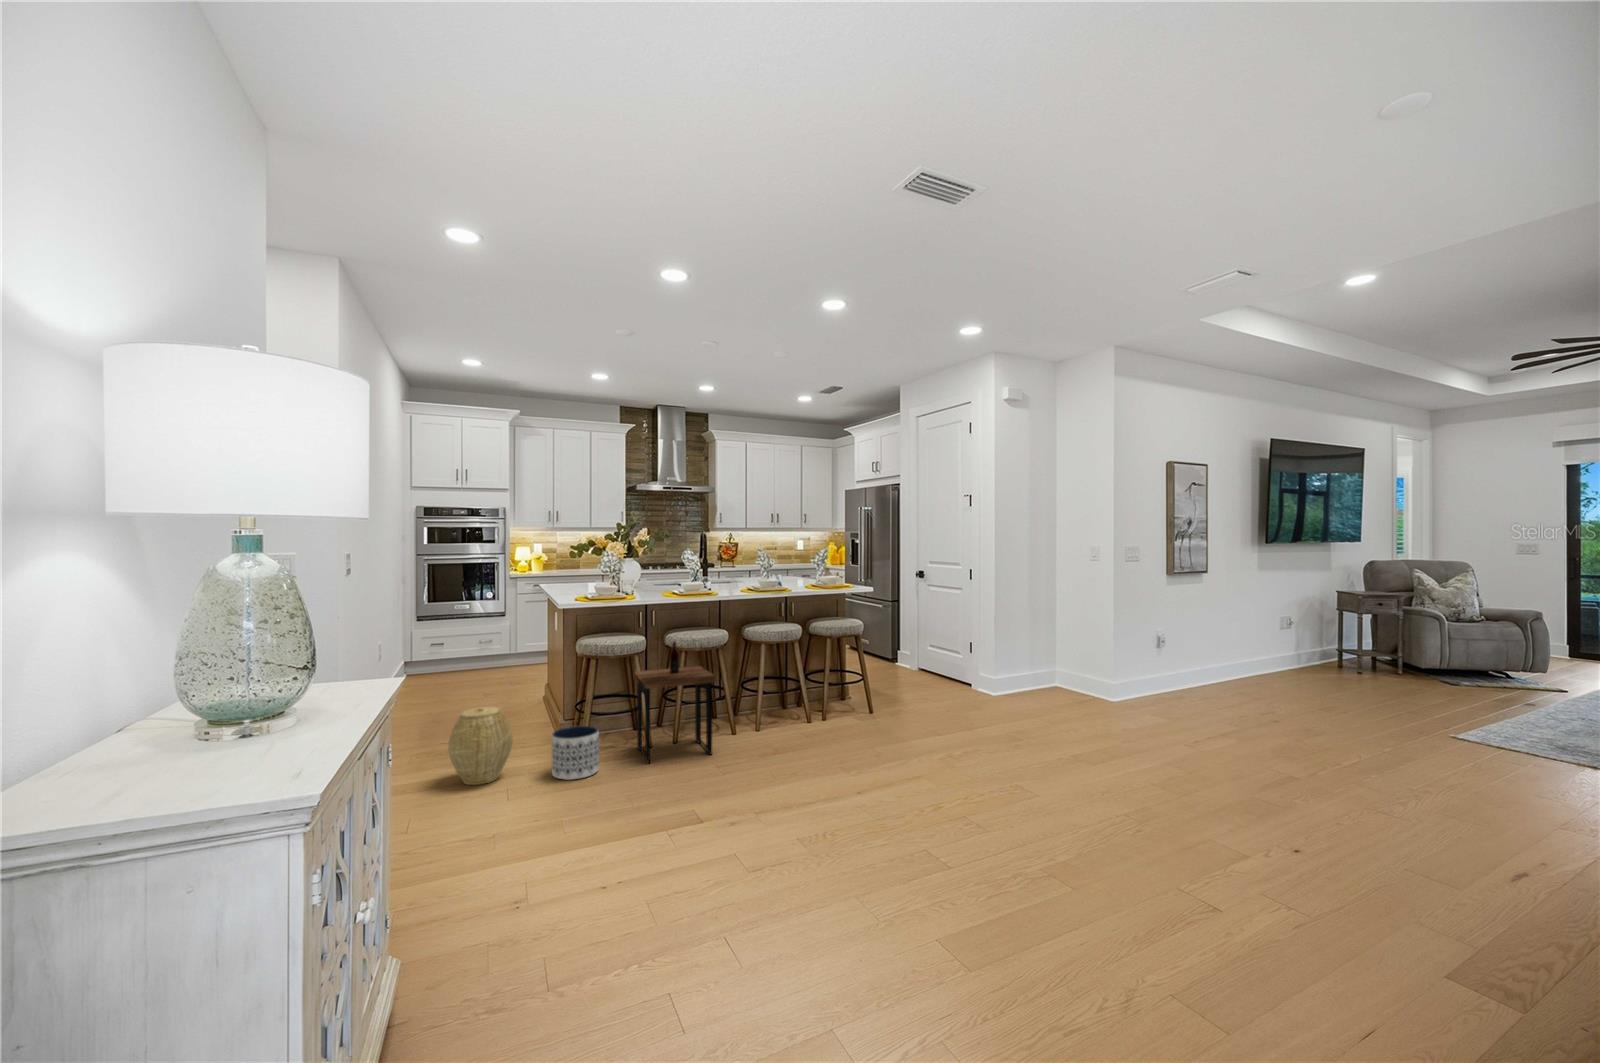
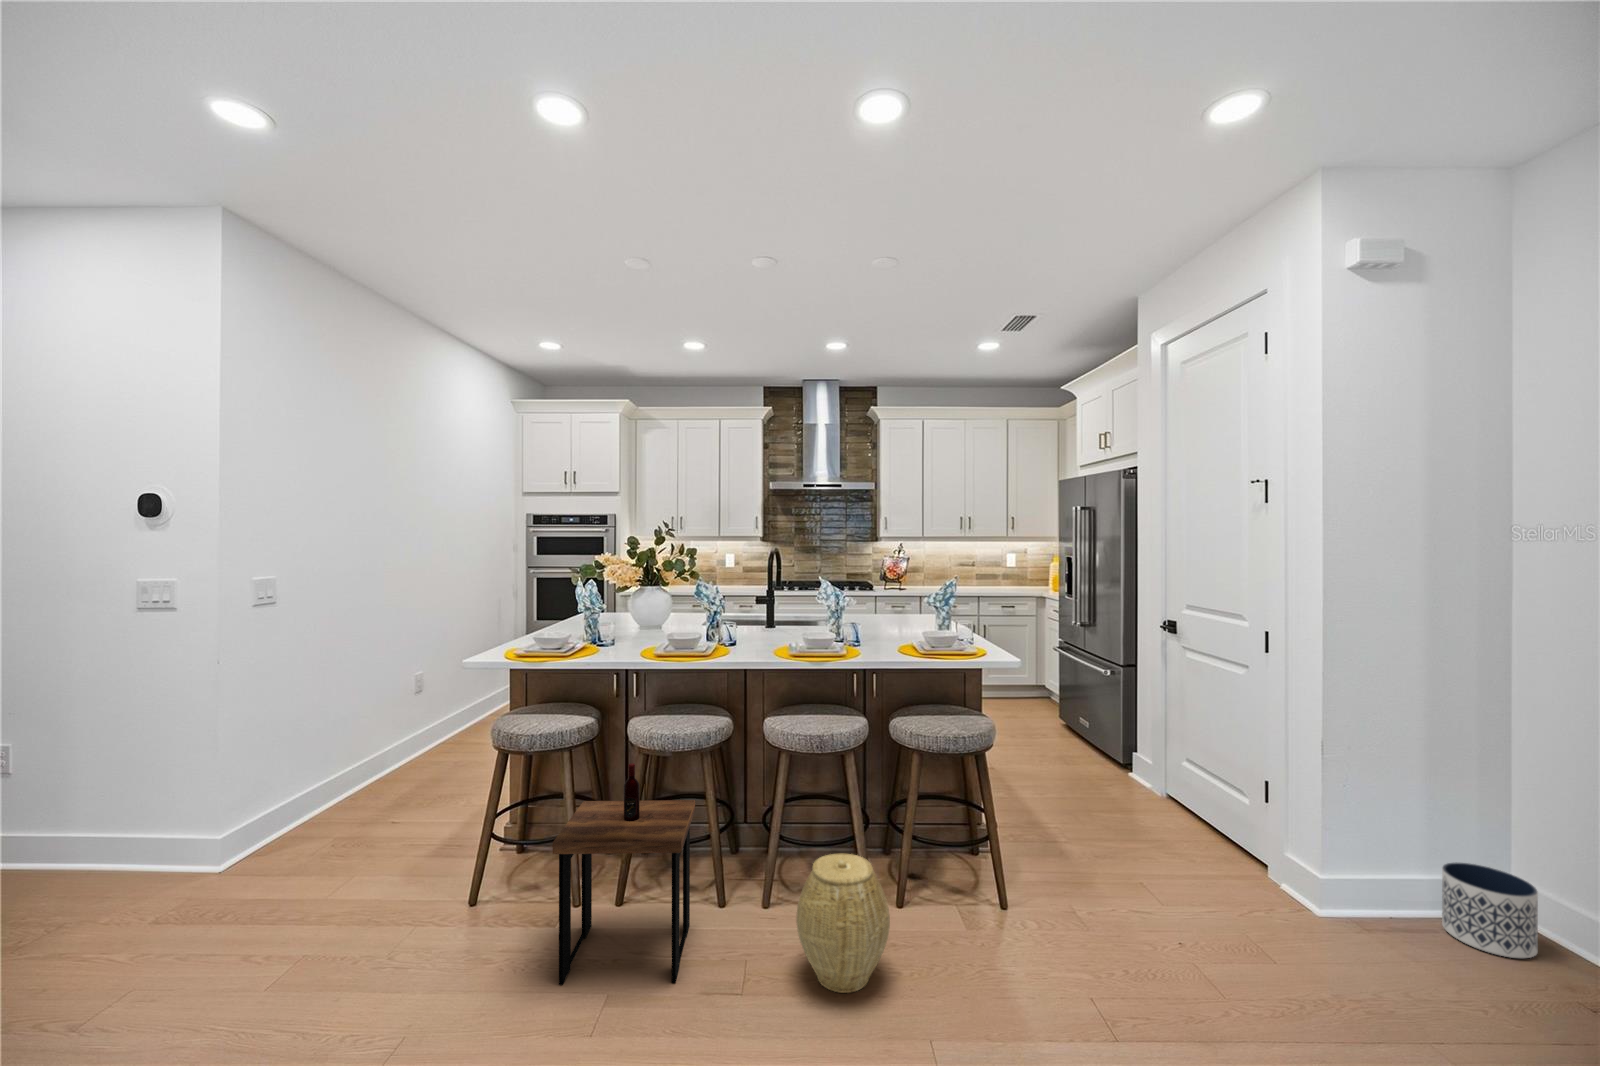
woven basket: present [448,707,513,785] -> present [796,854,890,993]
planter: present [552,726,599,780] -> present [1442,863,1538,958]

